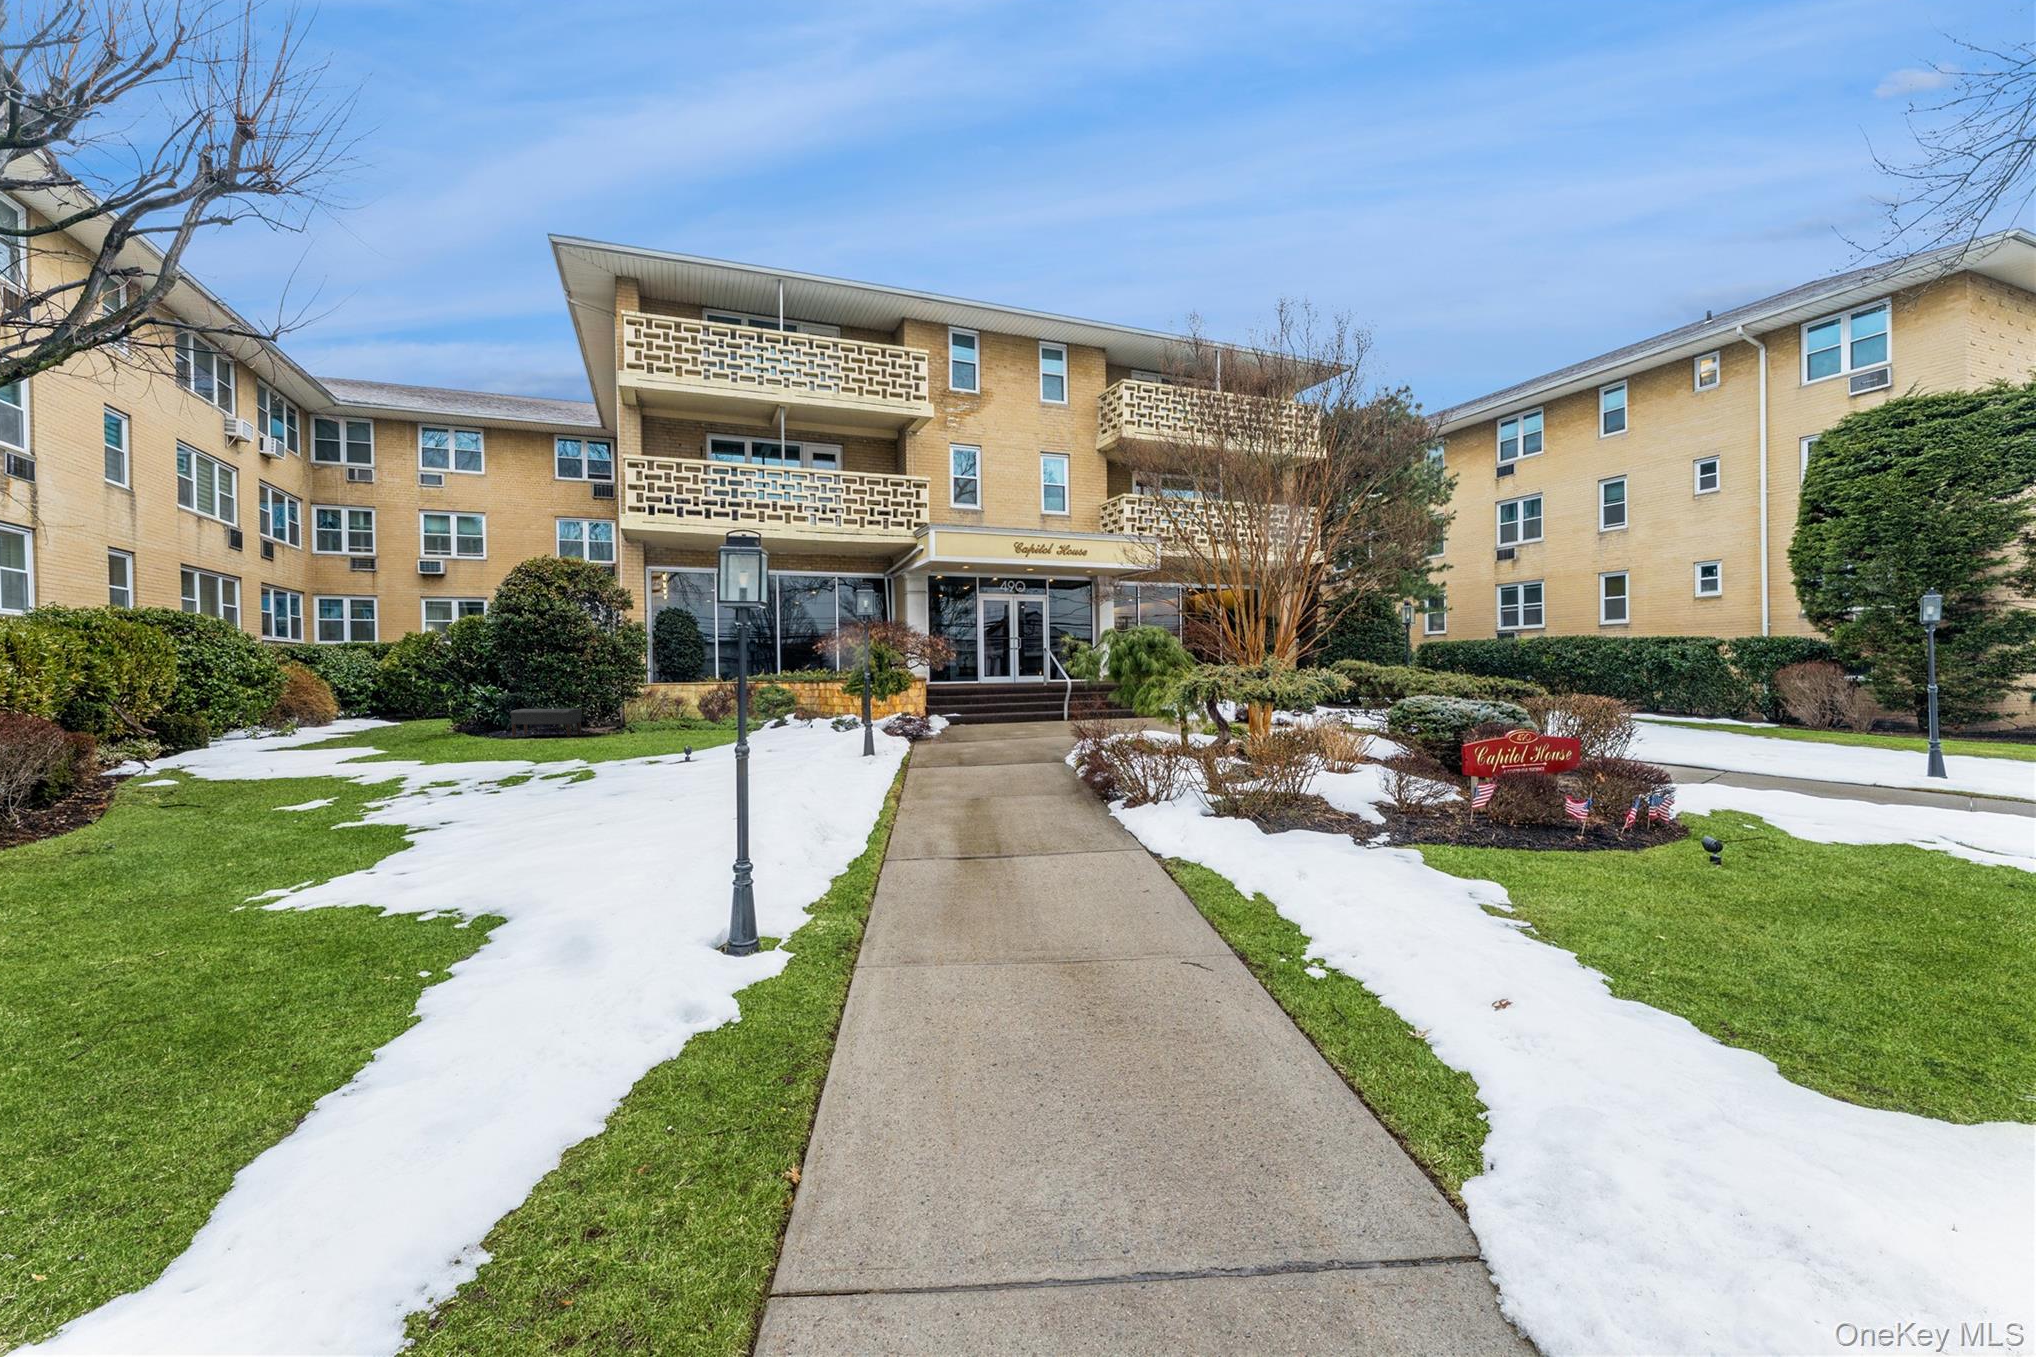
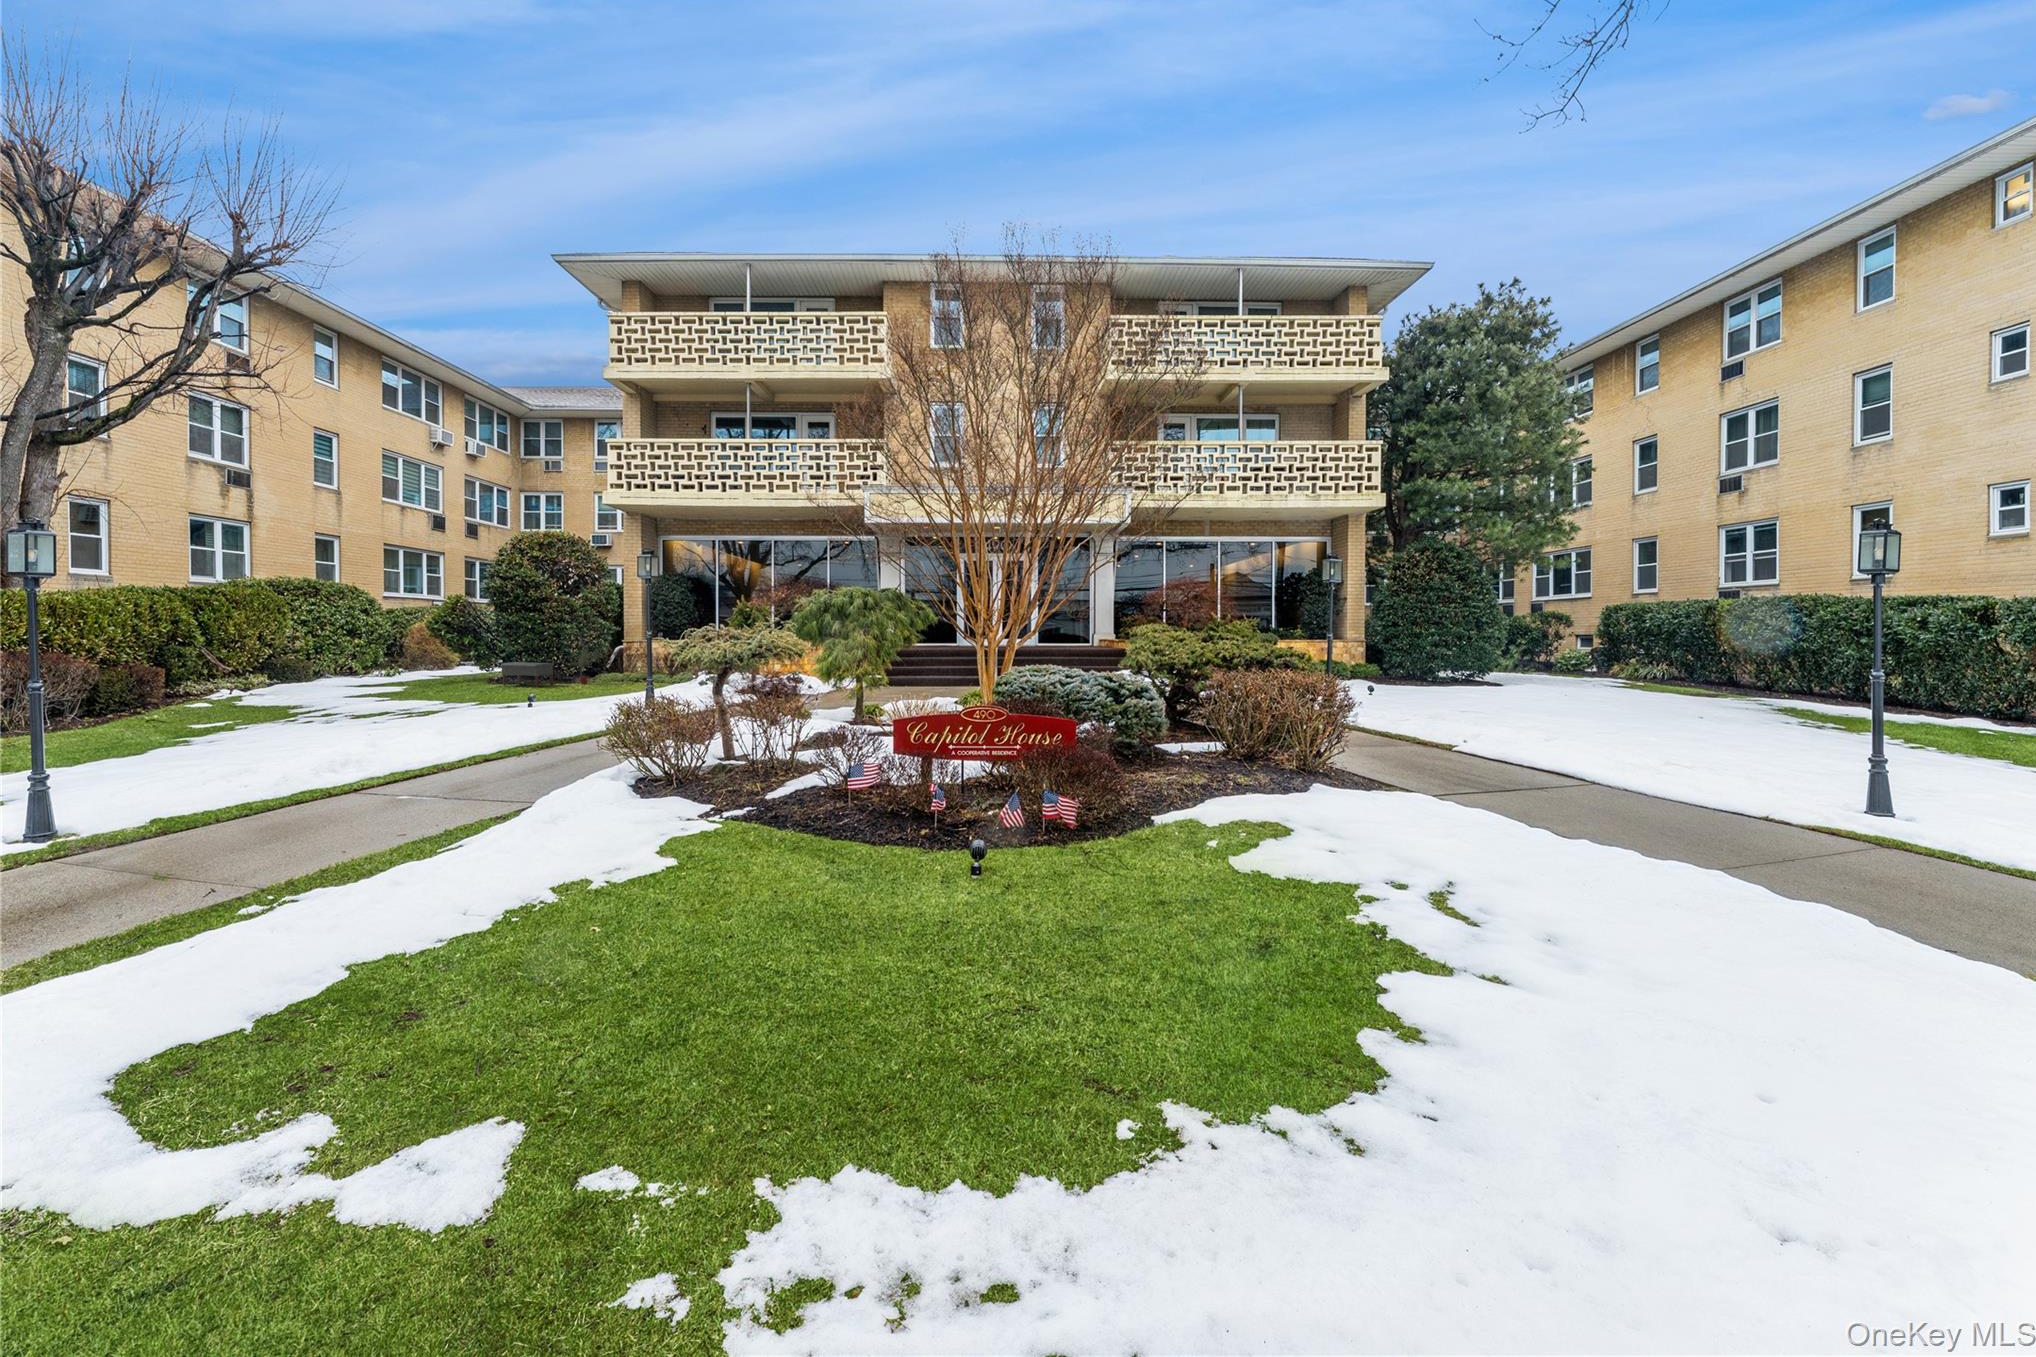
potted tree: none [598,687,633,732] -> present [570,648,598,684]

